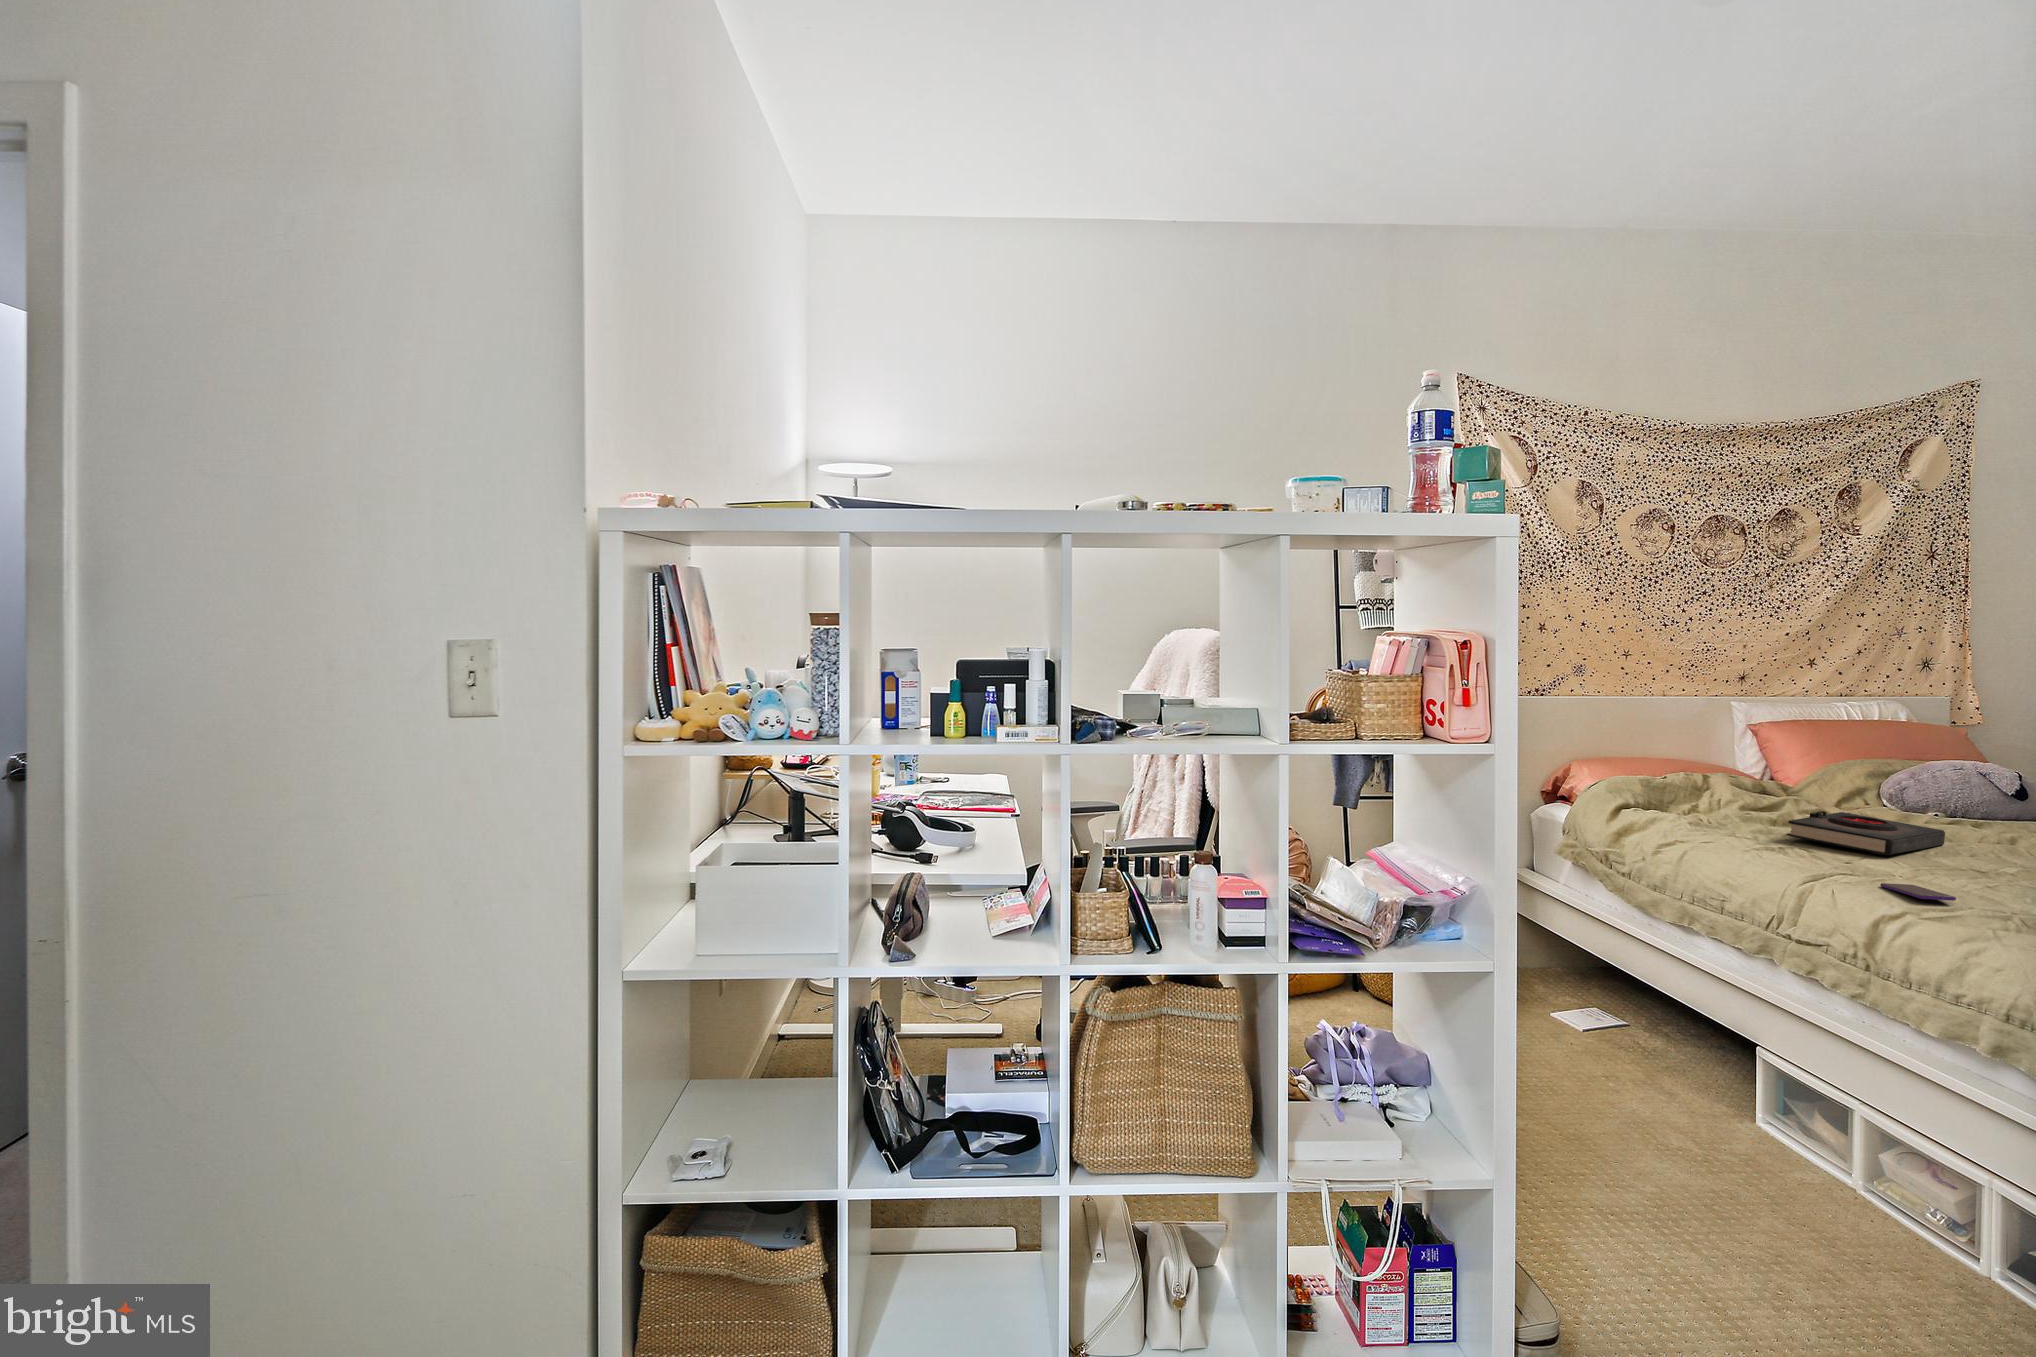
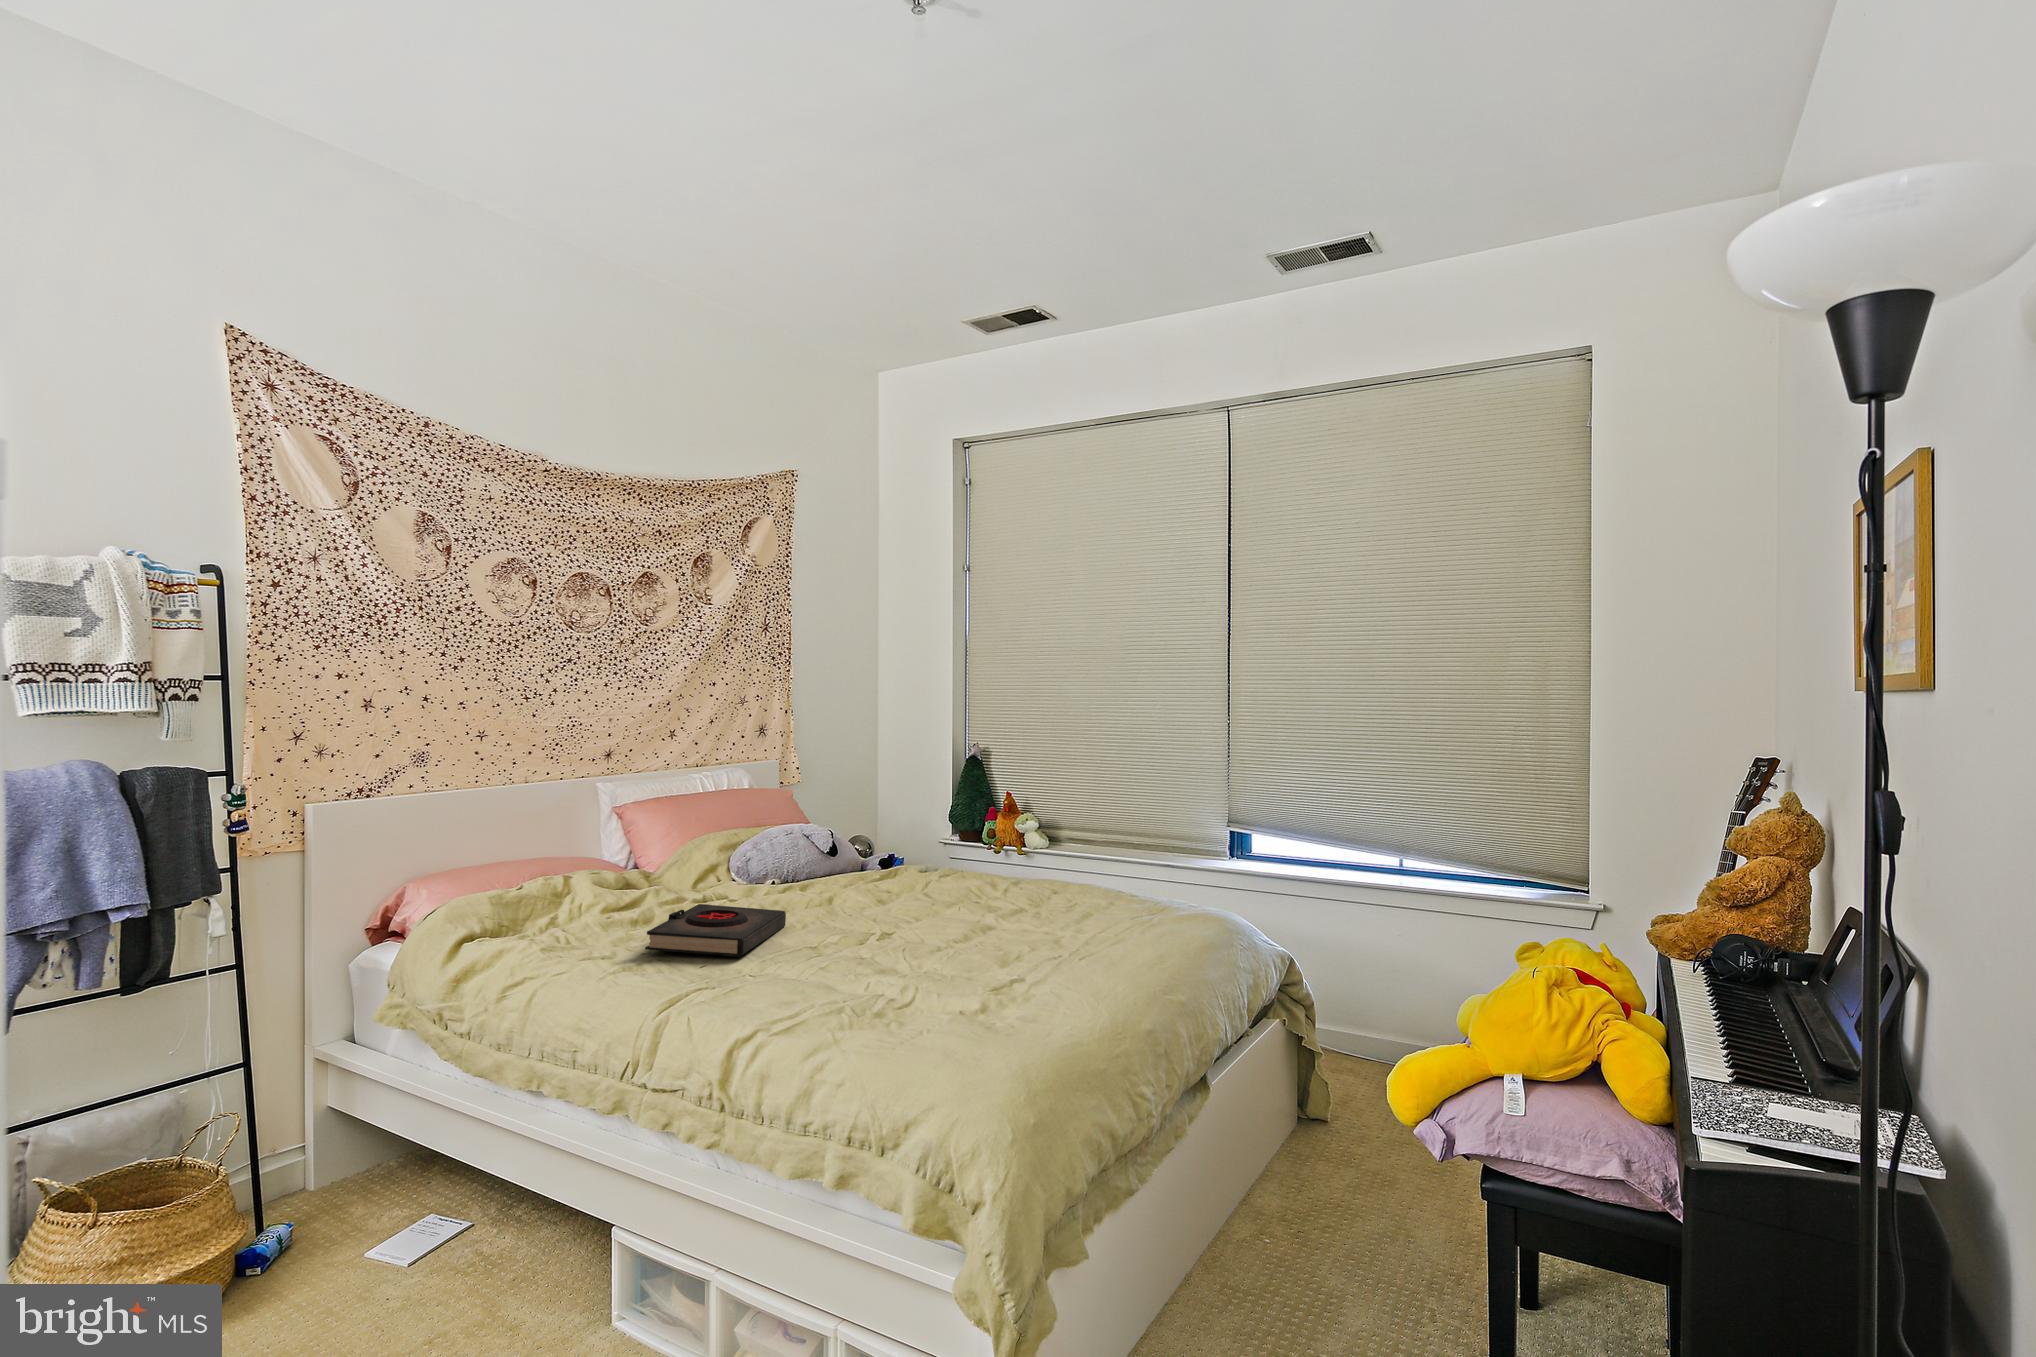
smartphone: present [1880,883,1956,901] -> none [734,1001,802,1025]

